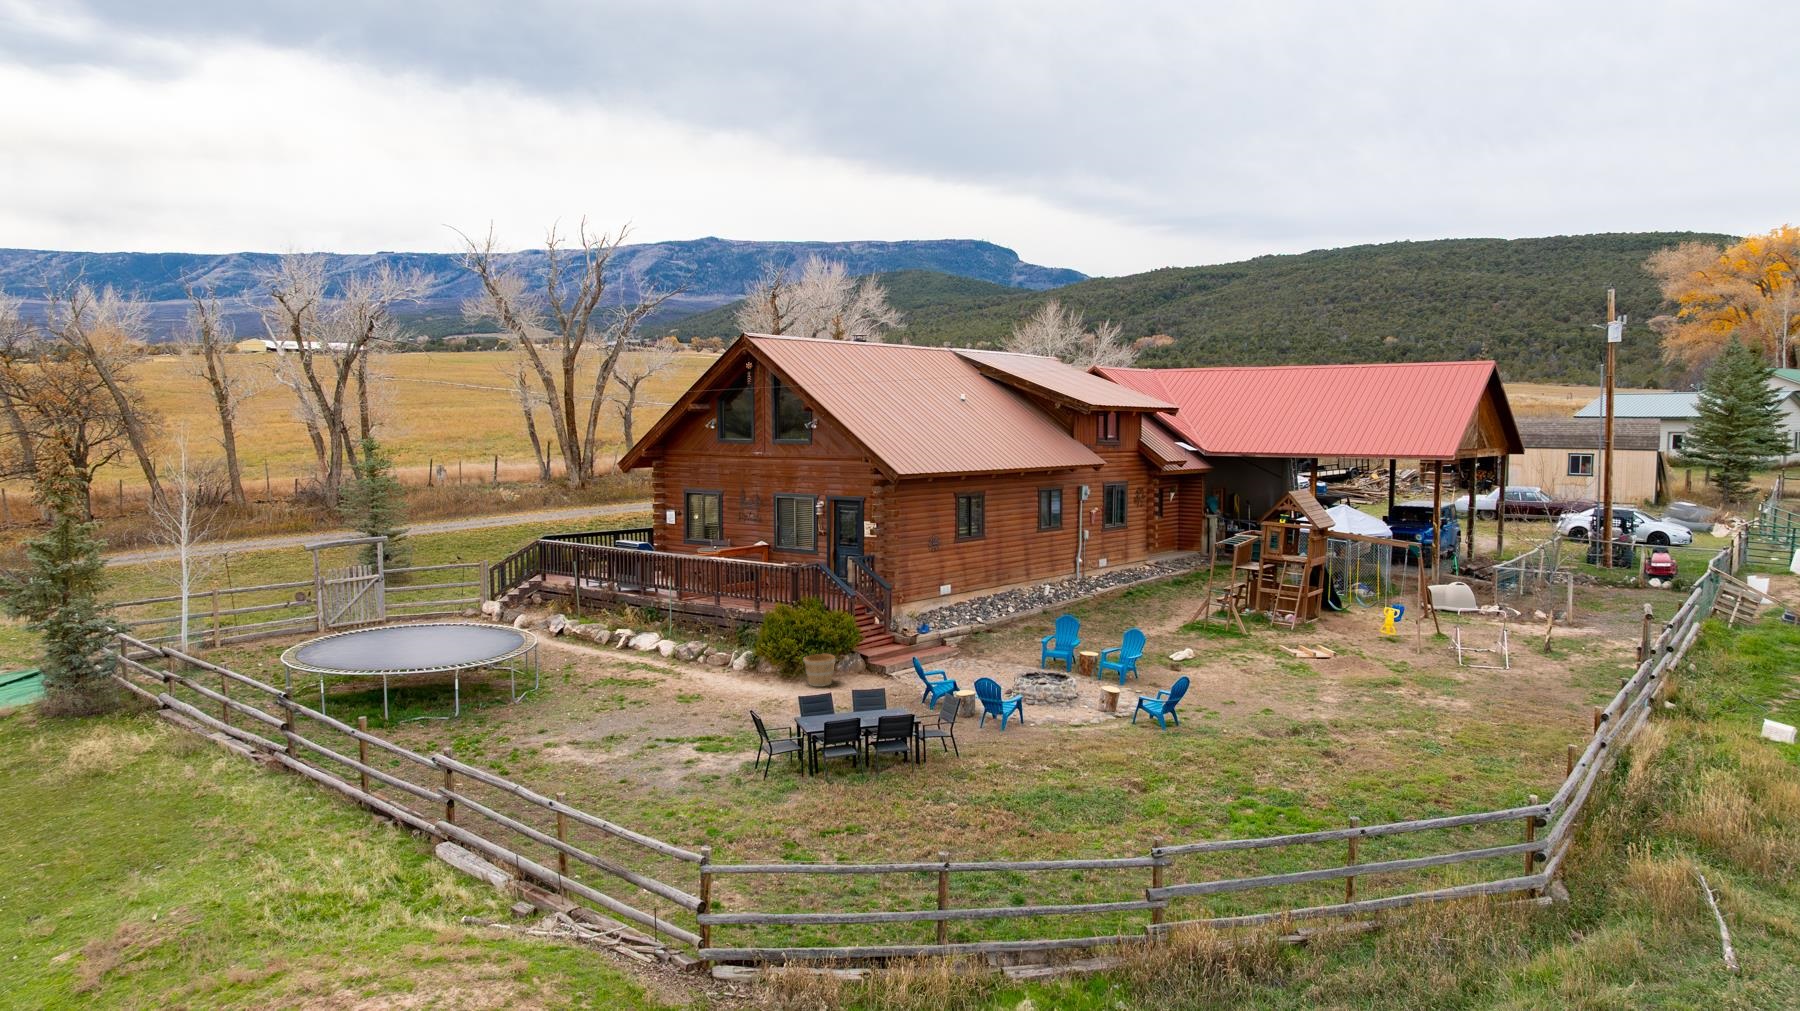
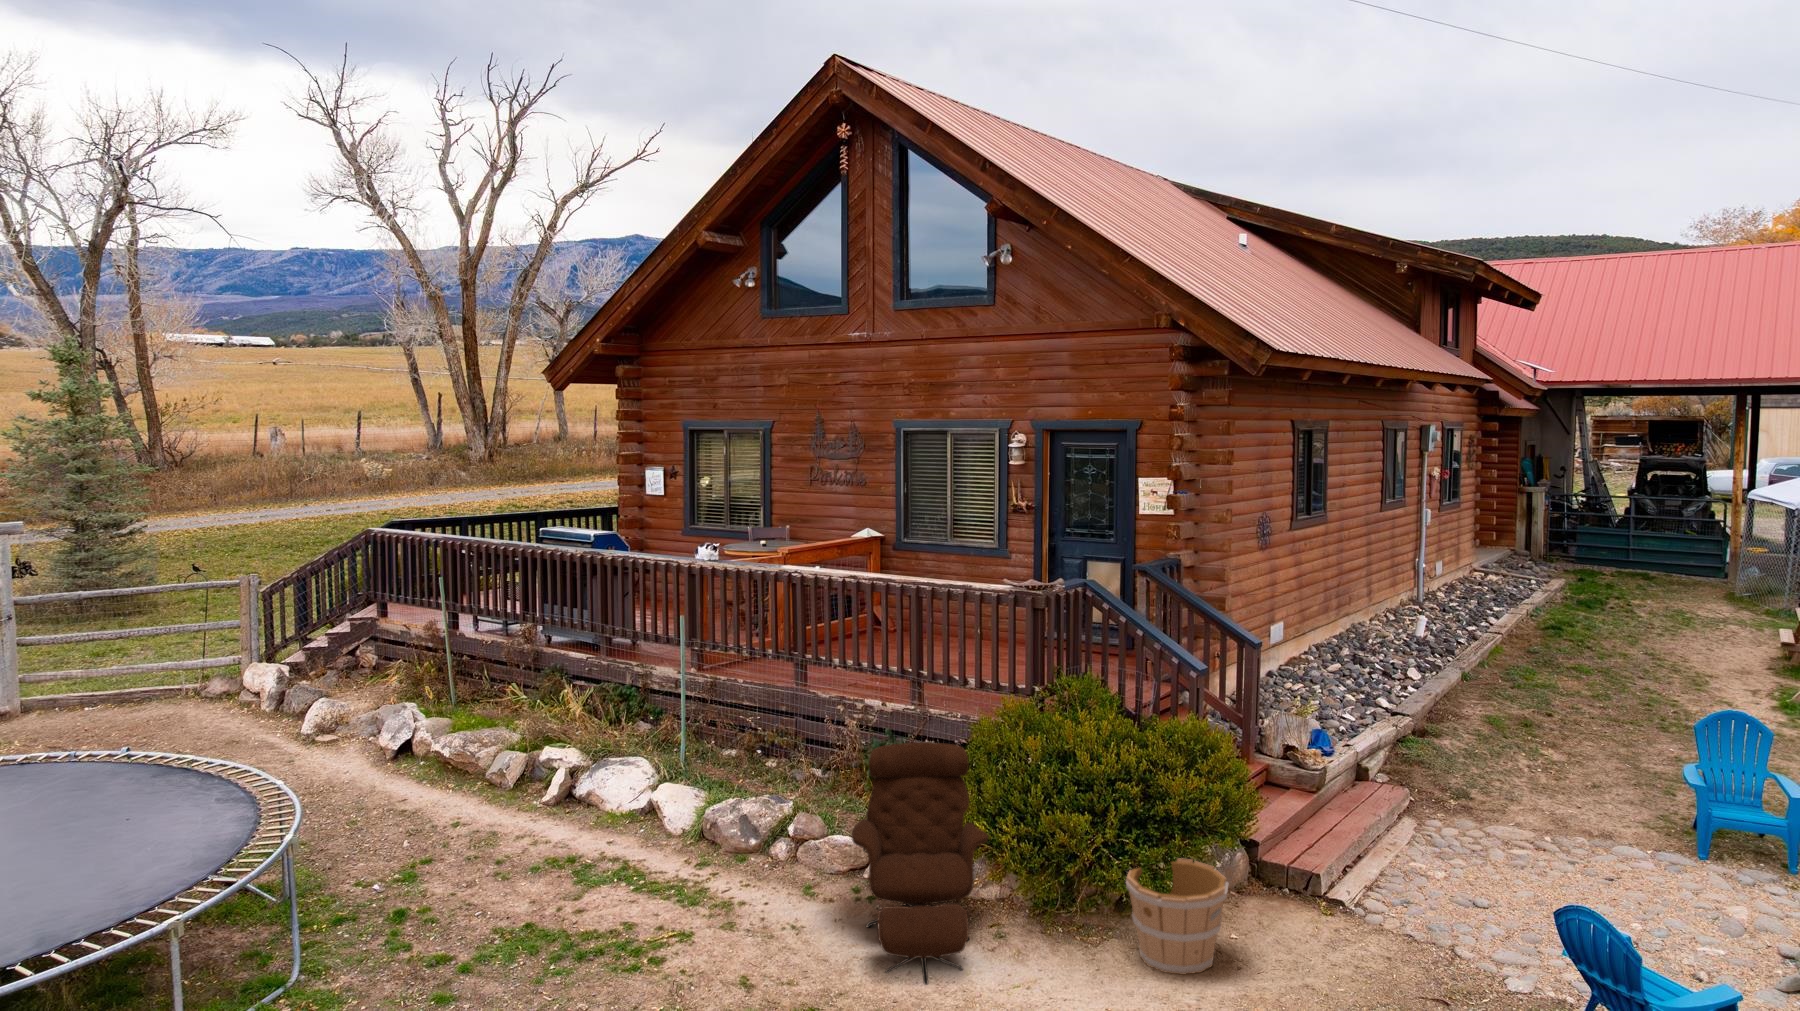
lounge chair: none [719,618,766,688] -> present [851,742,988,985]

